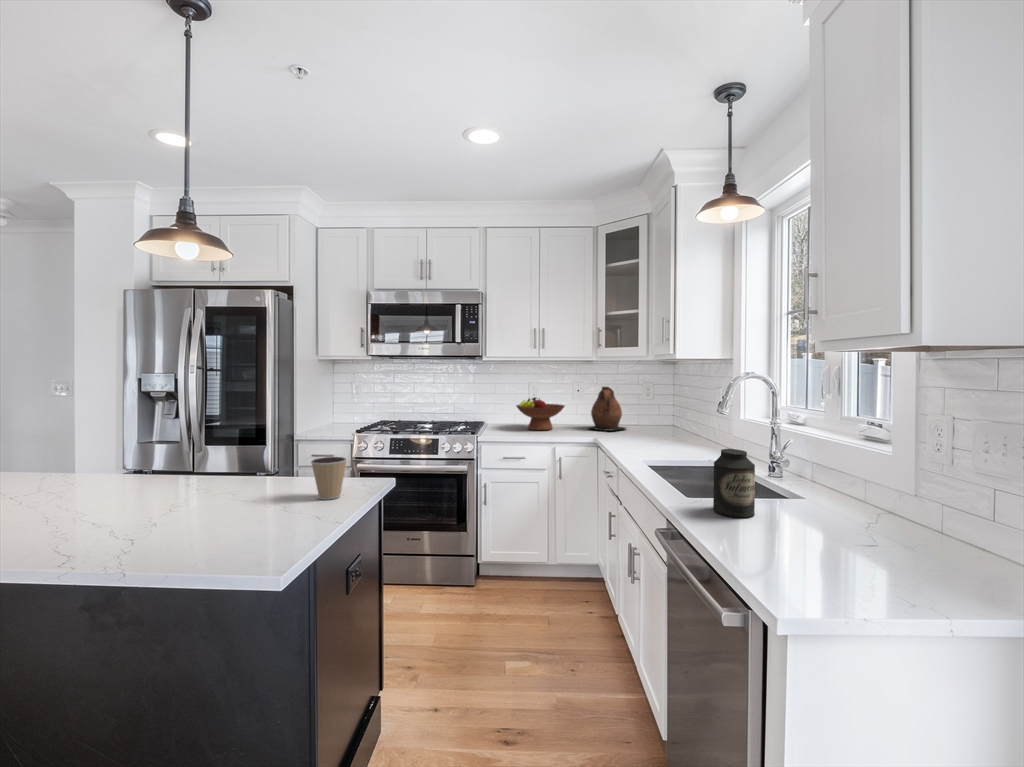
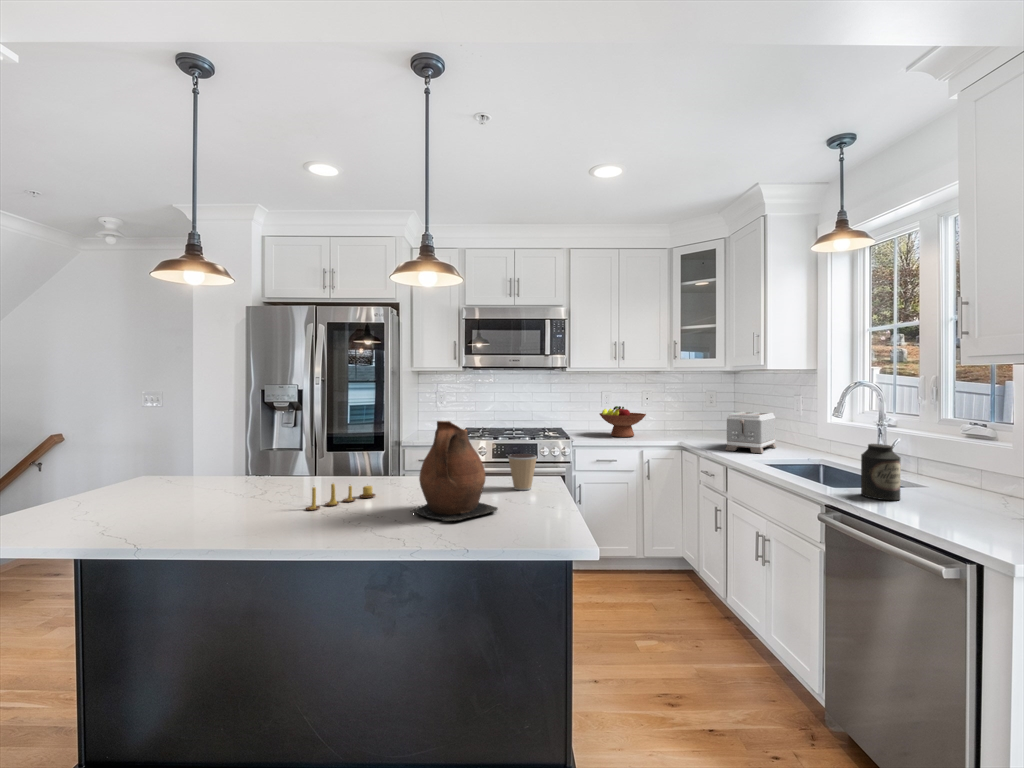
ceramic pitcher: present [589,387,626,431] -> present [412,421,498,521]
toaster: none [630,405,691,451] -> present [725,412,776,453]
candle: none [29,492,146,527] -> present [306,483,375,510]

